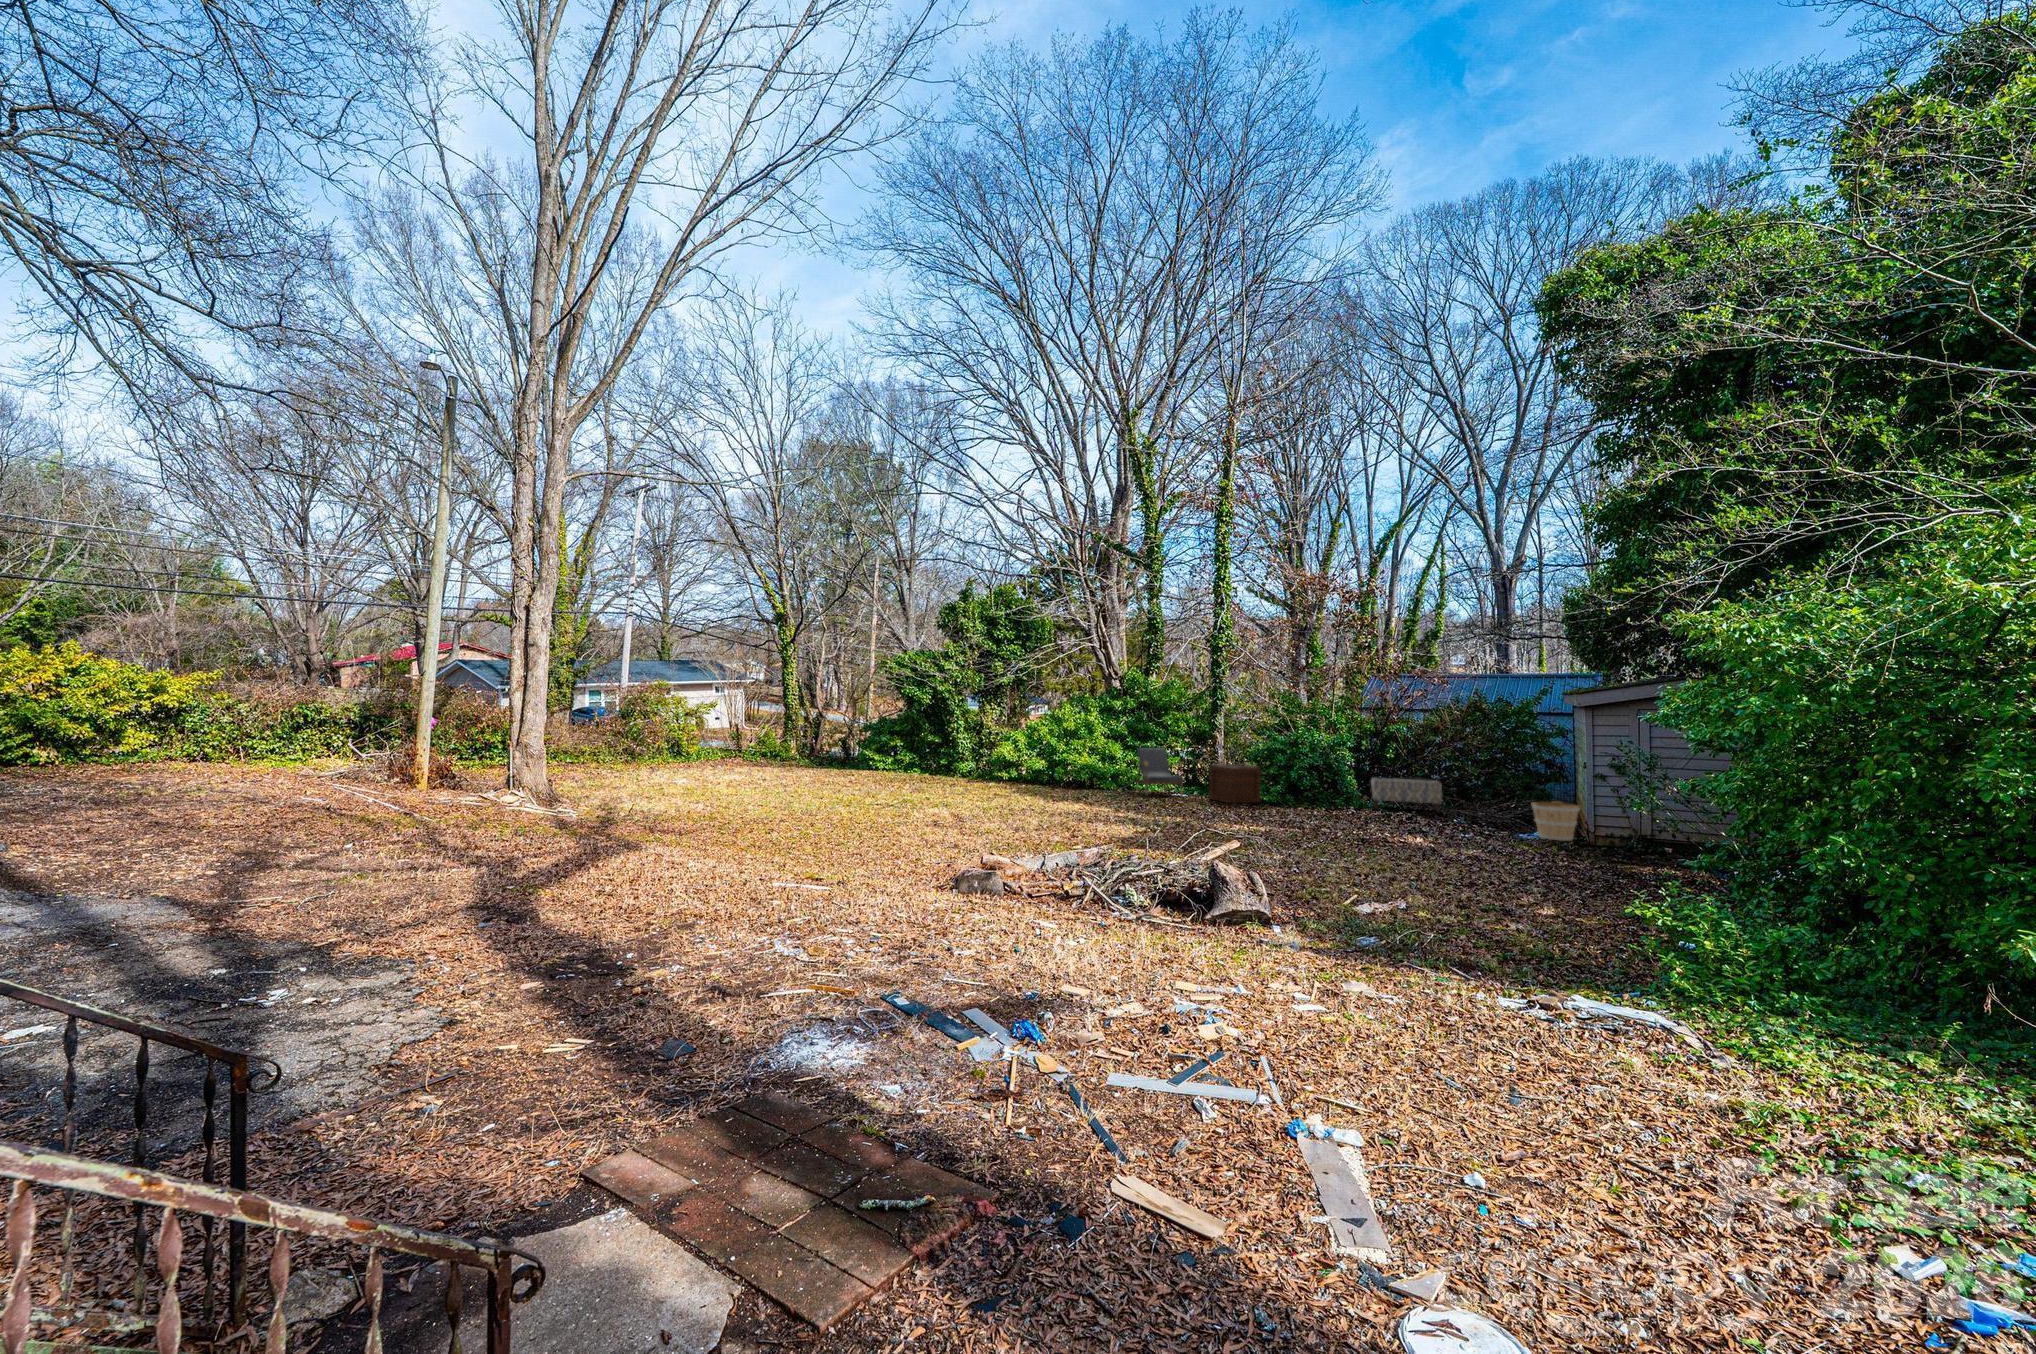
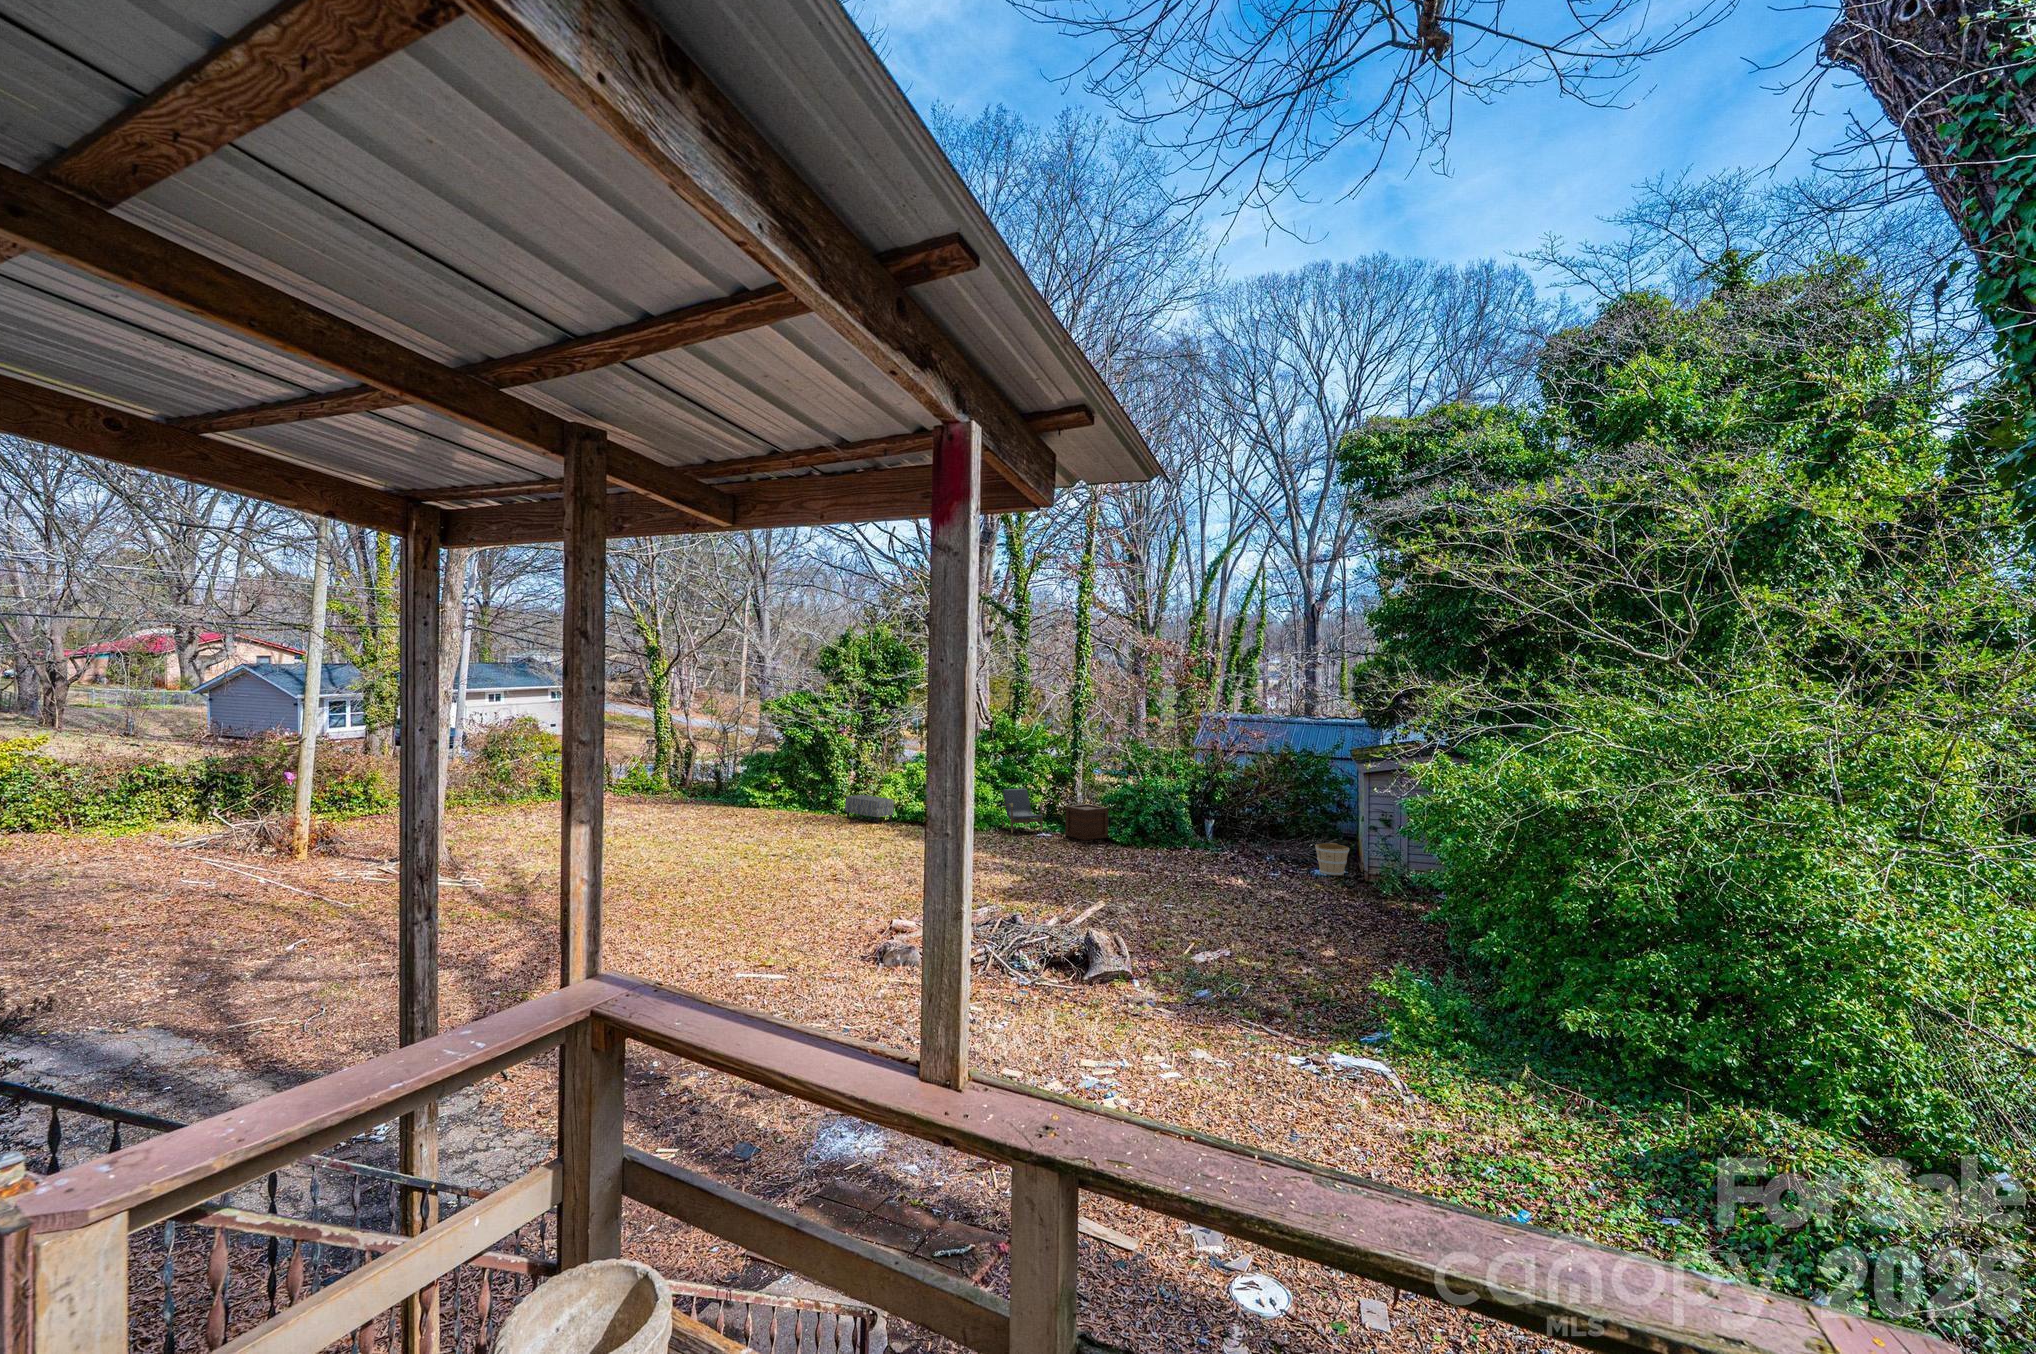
bench: present [1371,777,1442,812] -> present [845,795,894,824]

